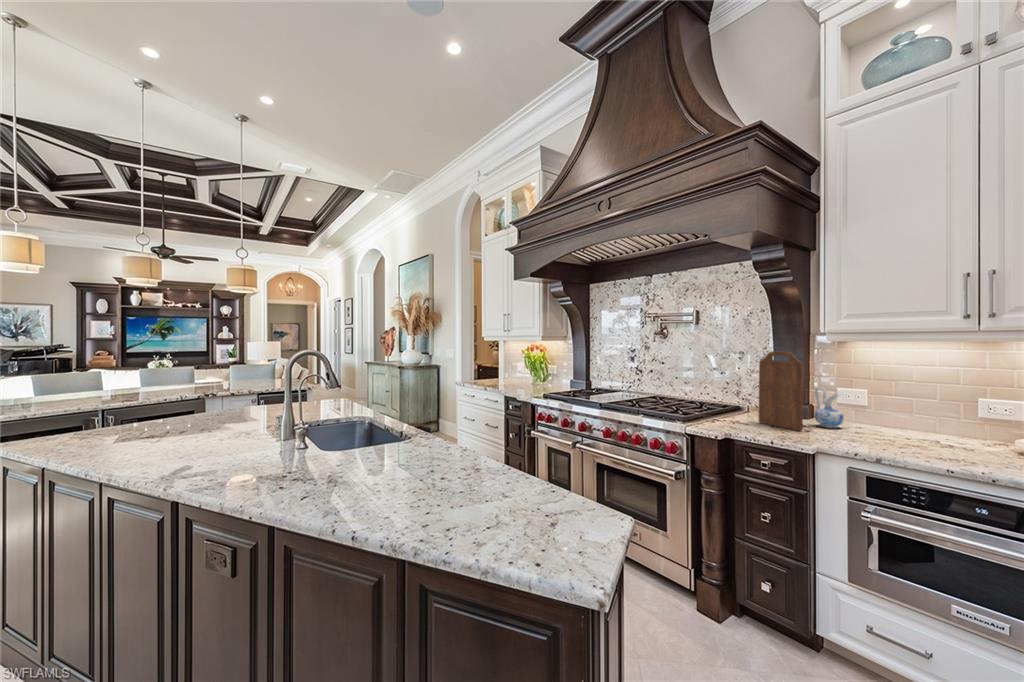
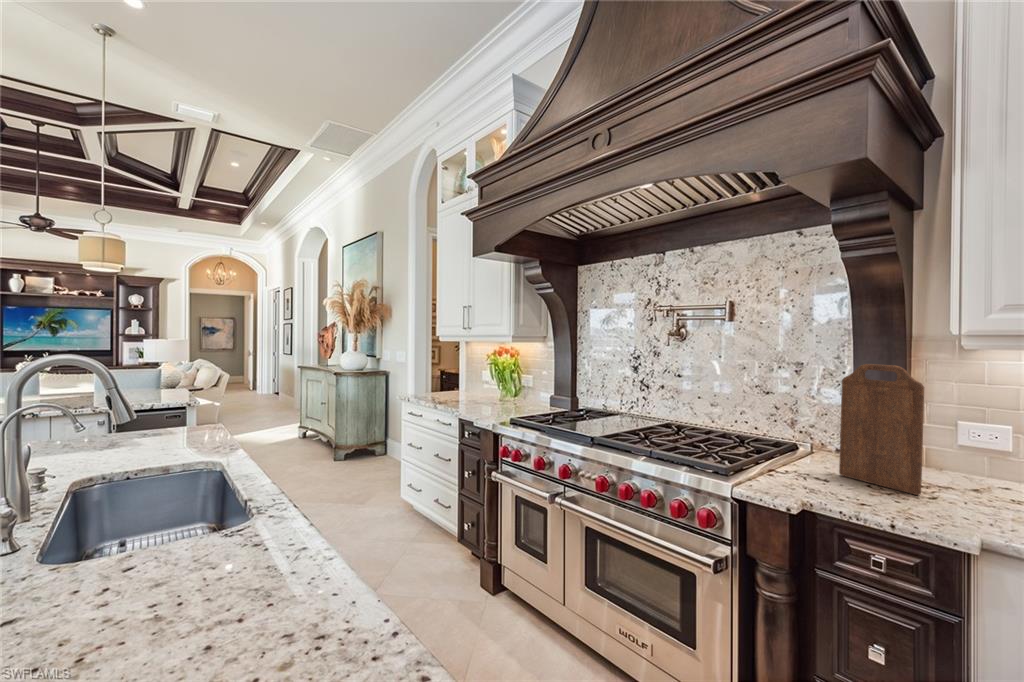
ceramic pitcher: present [815,387,843,428] -> none [930,422,981,489]

